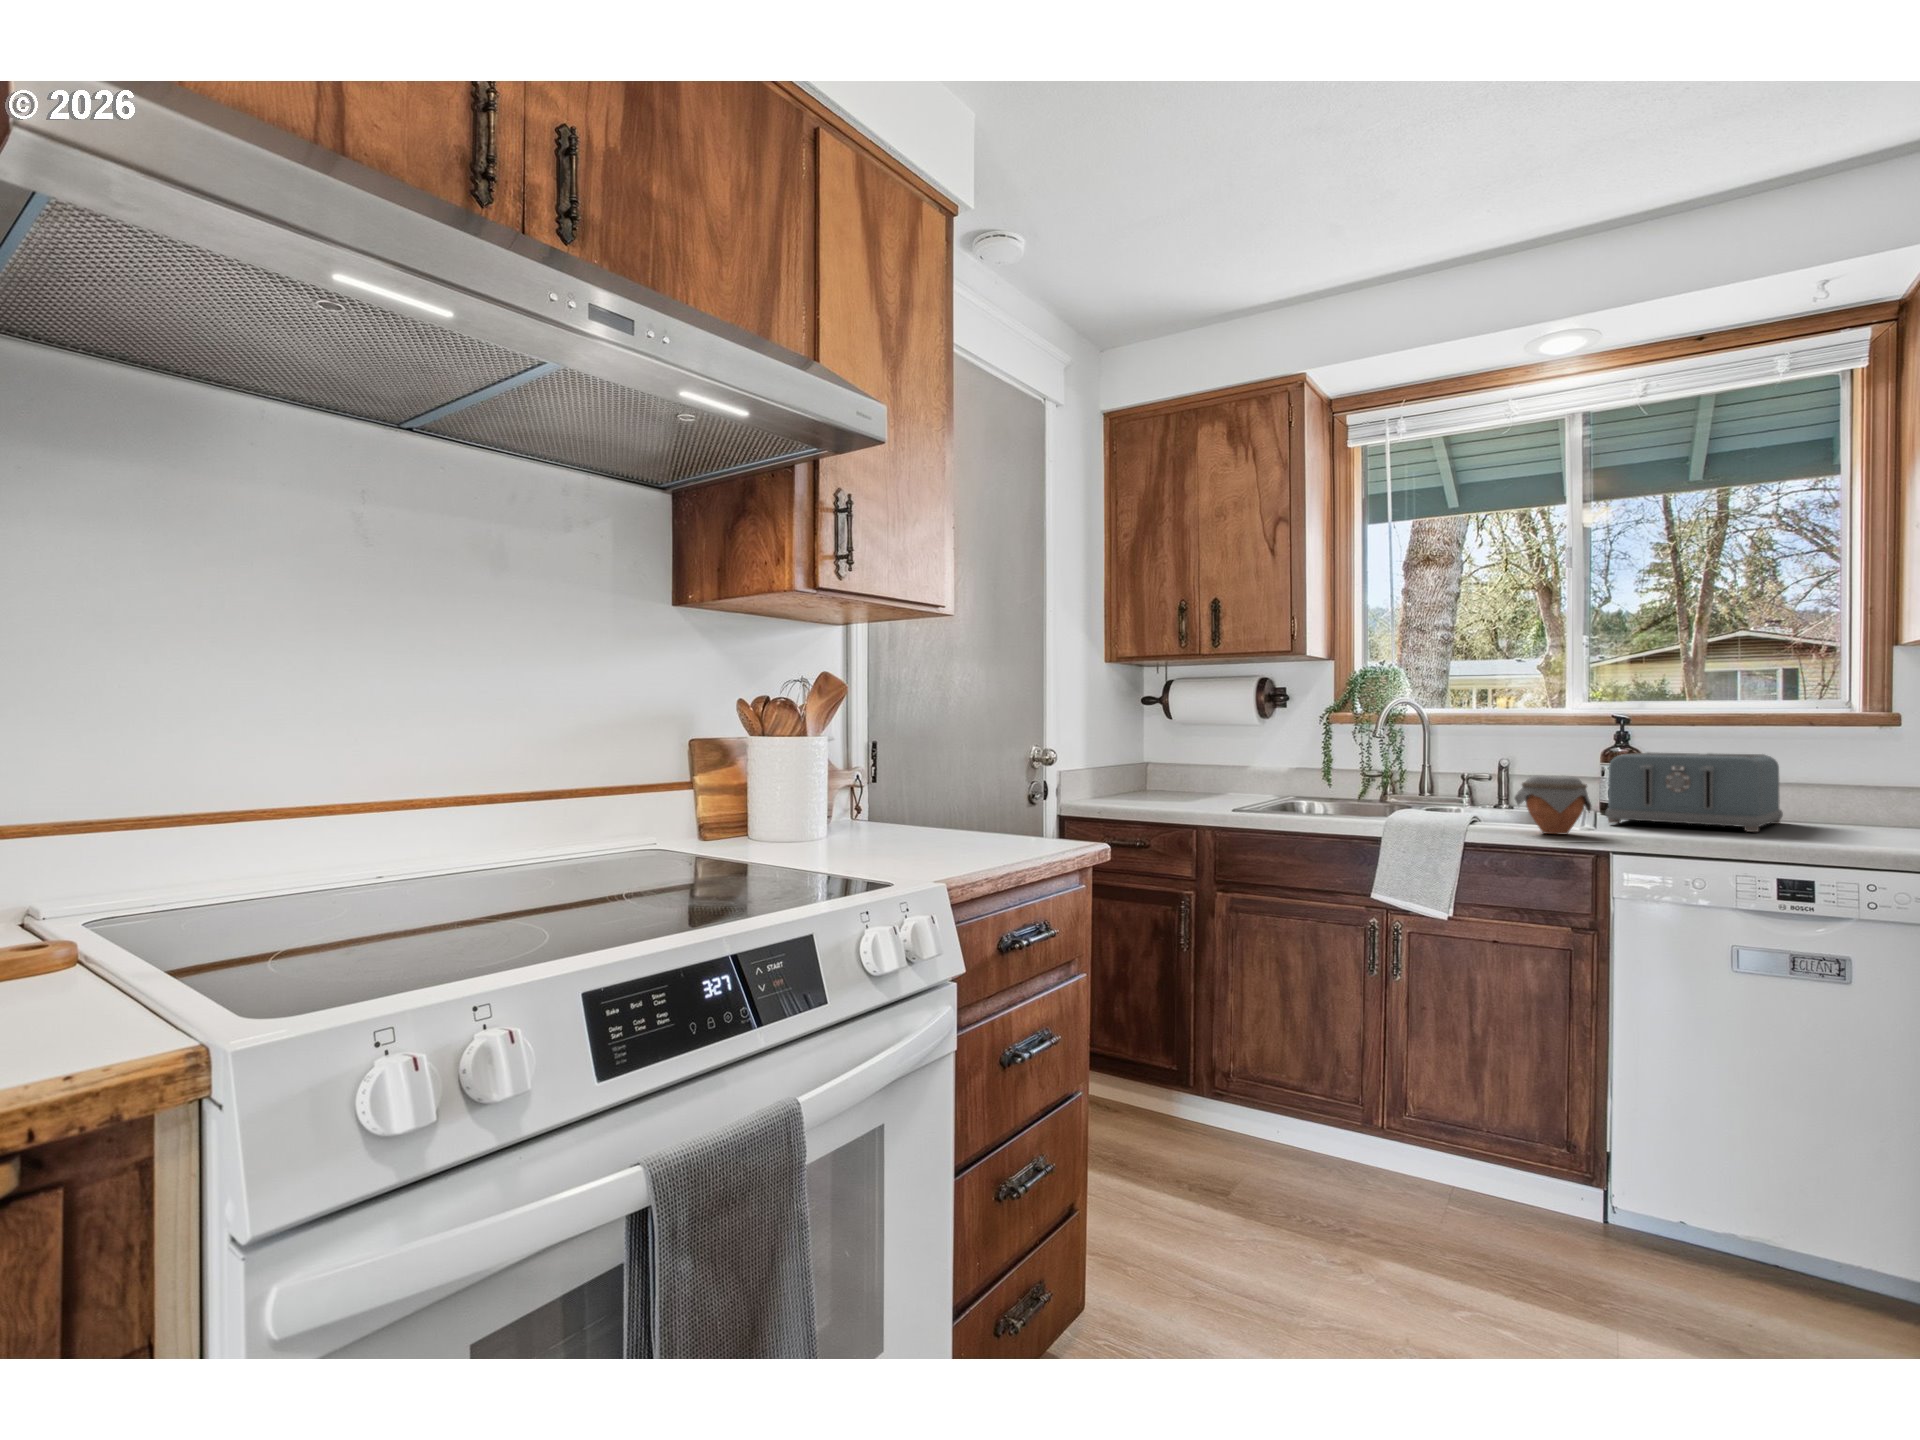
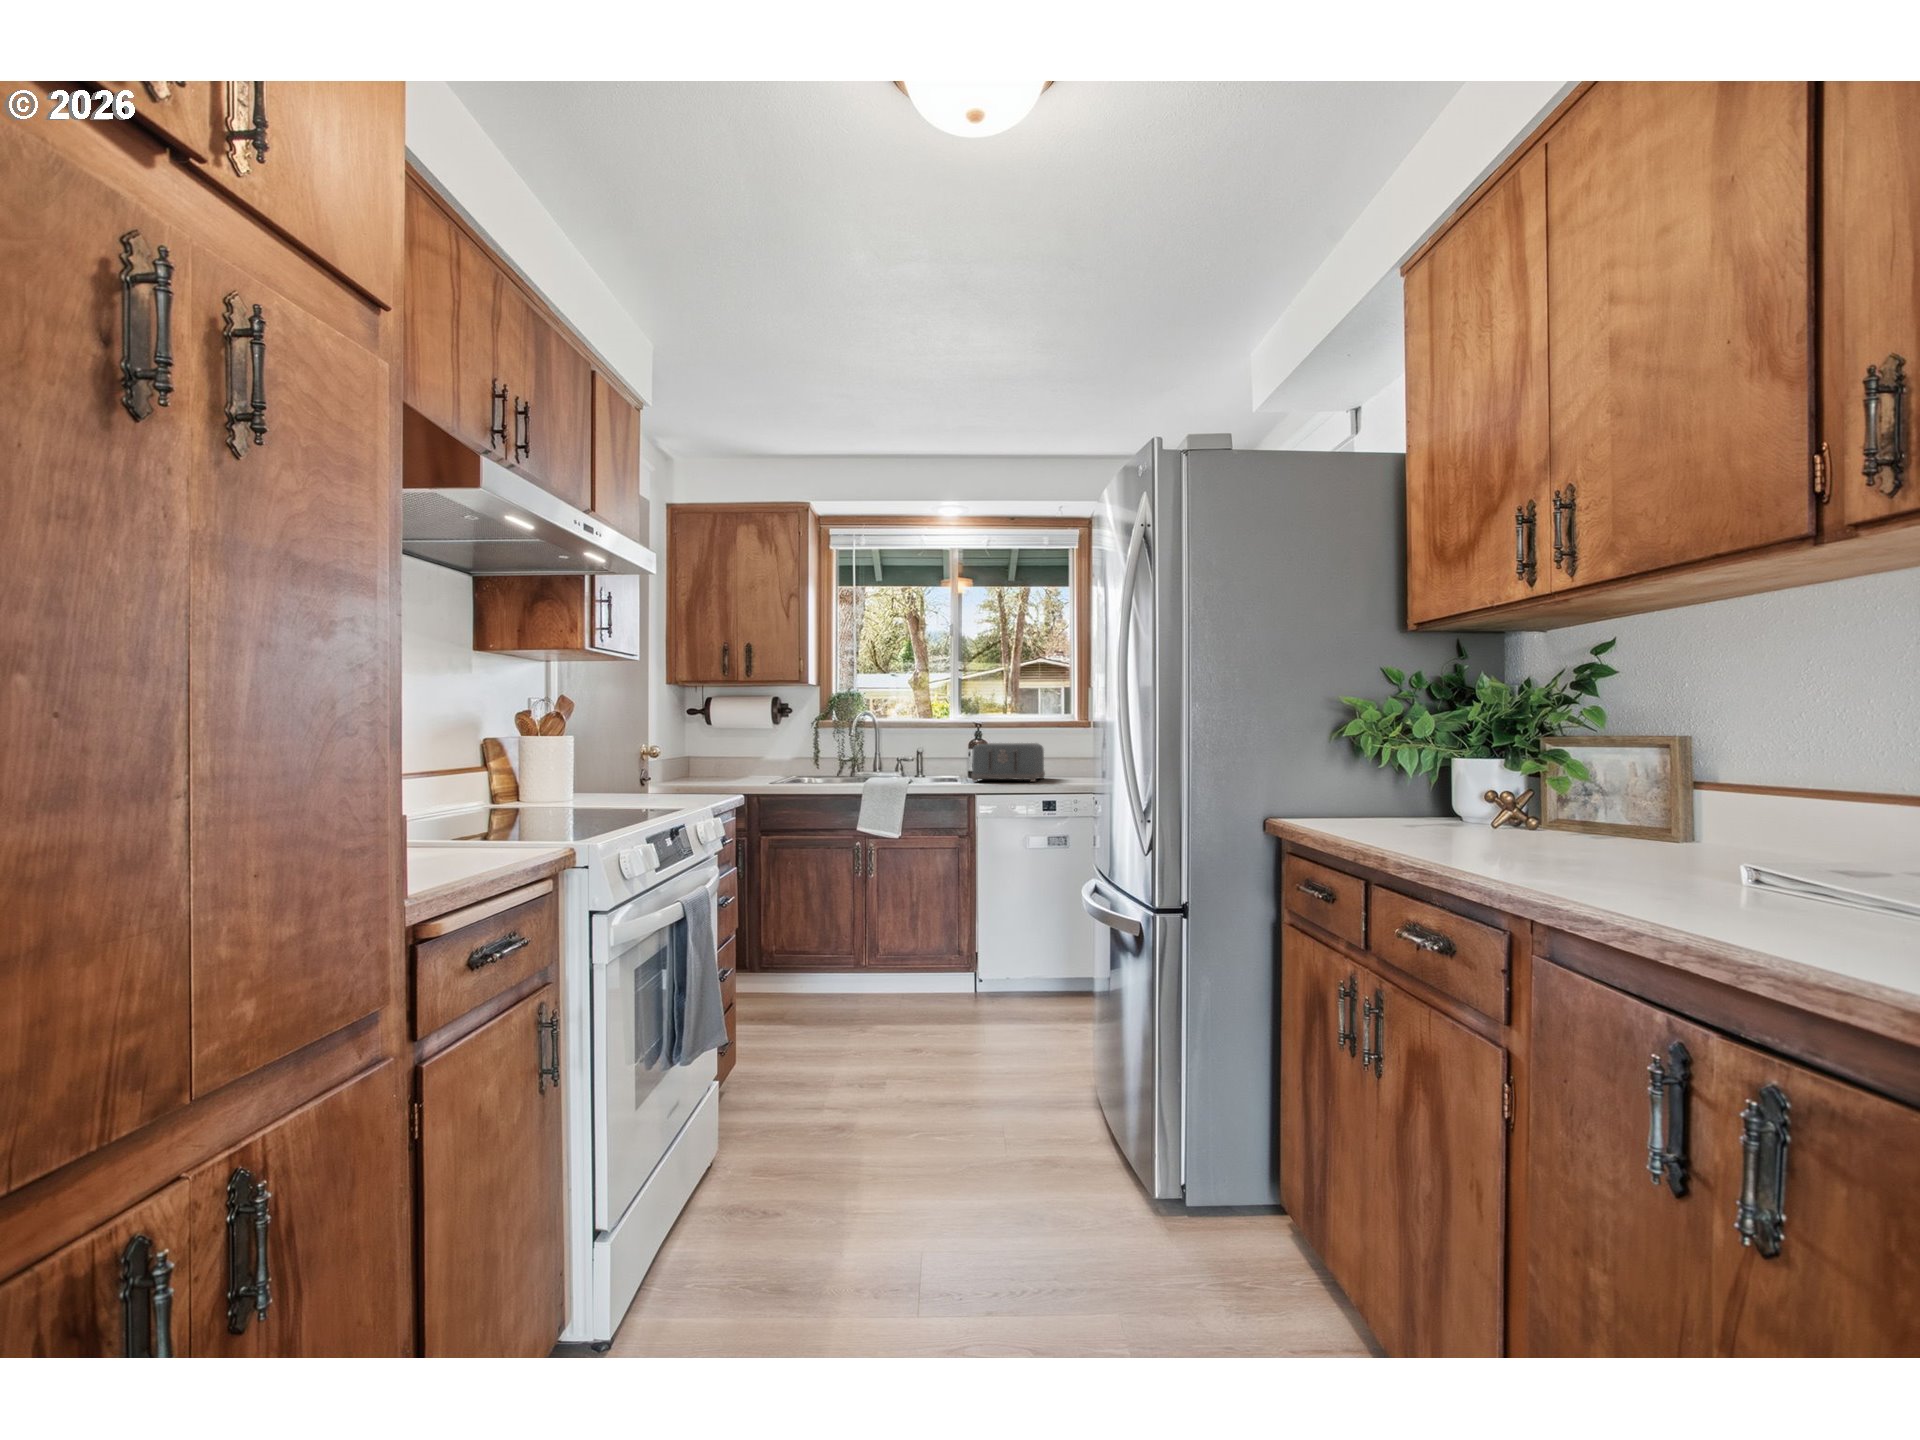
jar: present [1514,775,1591,834] -> none [931,756,967,787]

